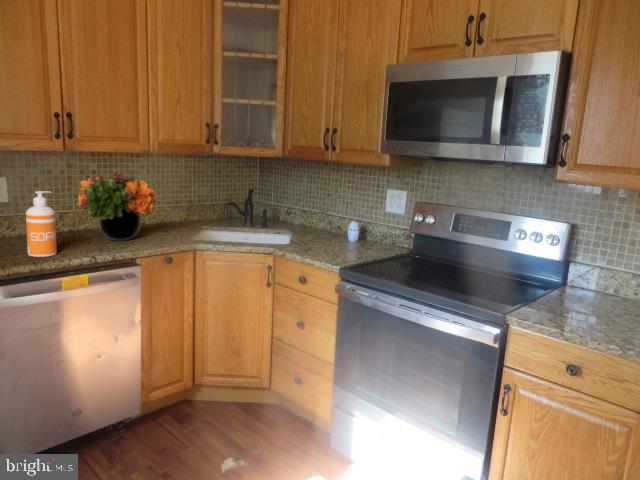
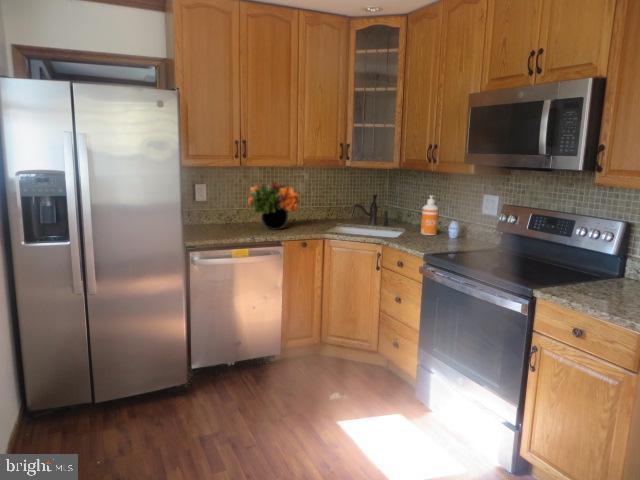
soap dispenser: present [26,191,57,257] -> present [421,195,438,235]

